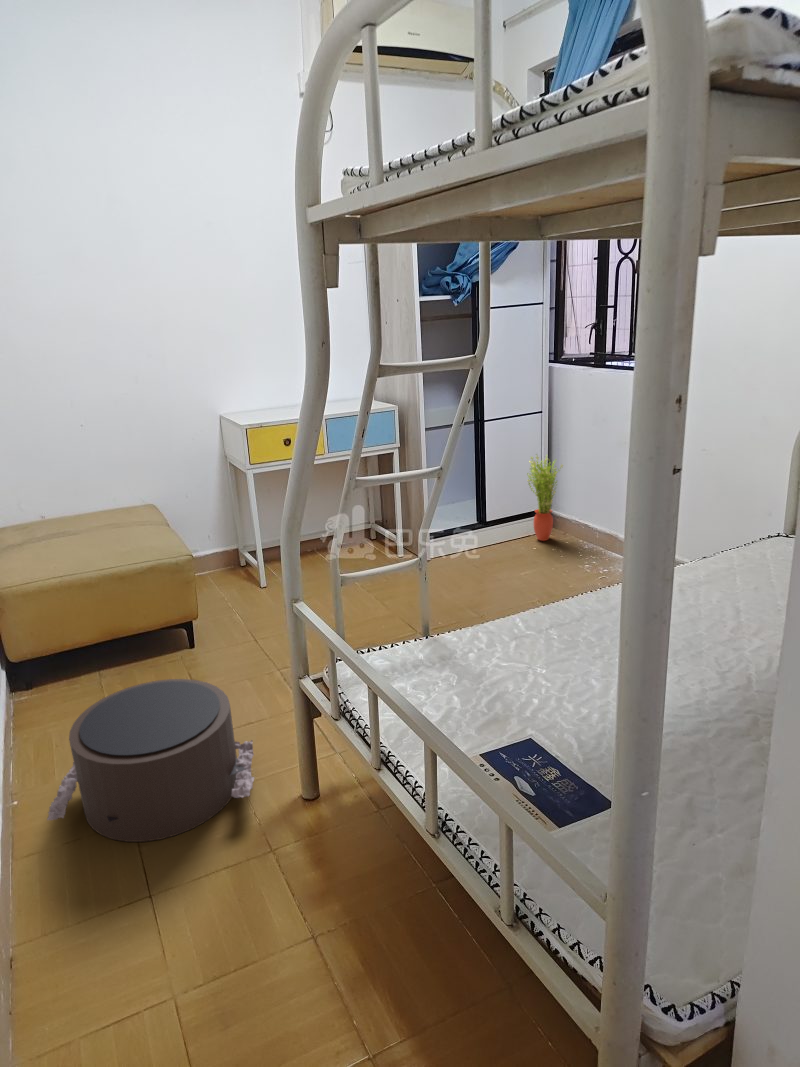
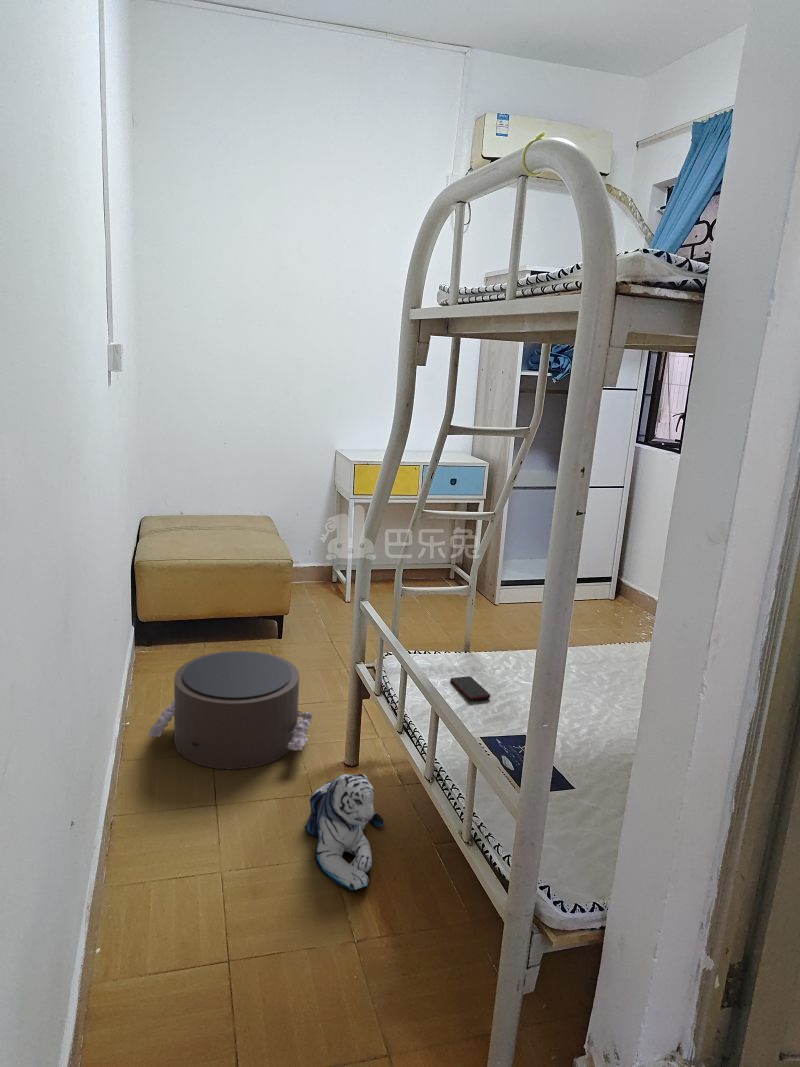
potted plant: present [527,456,563,541] -> none [601,524,638,605]
smartphone: none [415,666,468,698] -> present [450,676,490,700]
plush toy: none [274,828,373,986] -> present [305,774,384,891]

